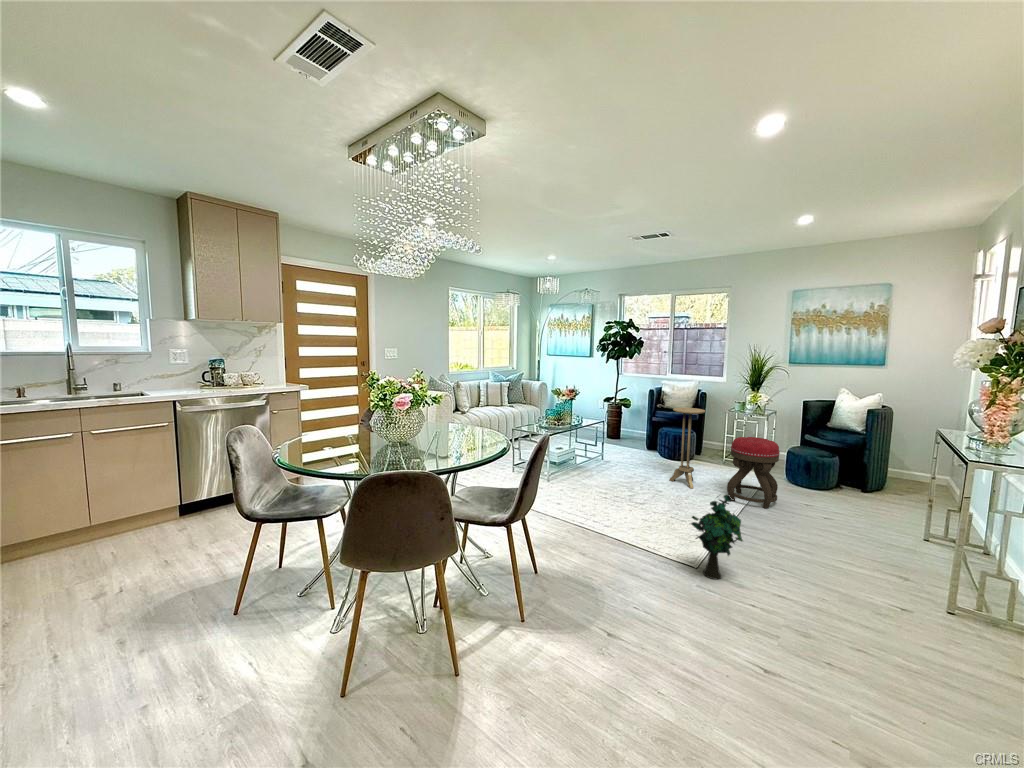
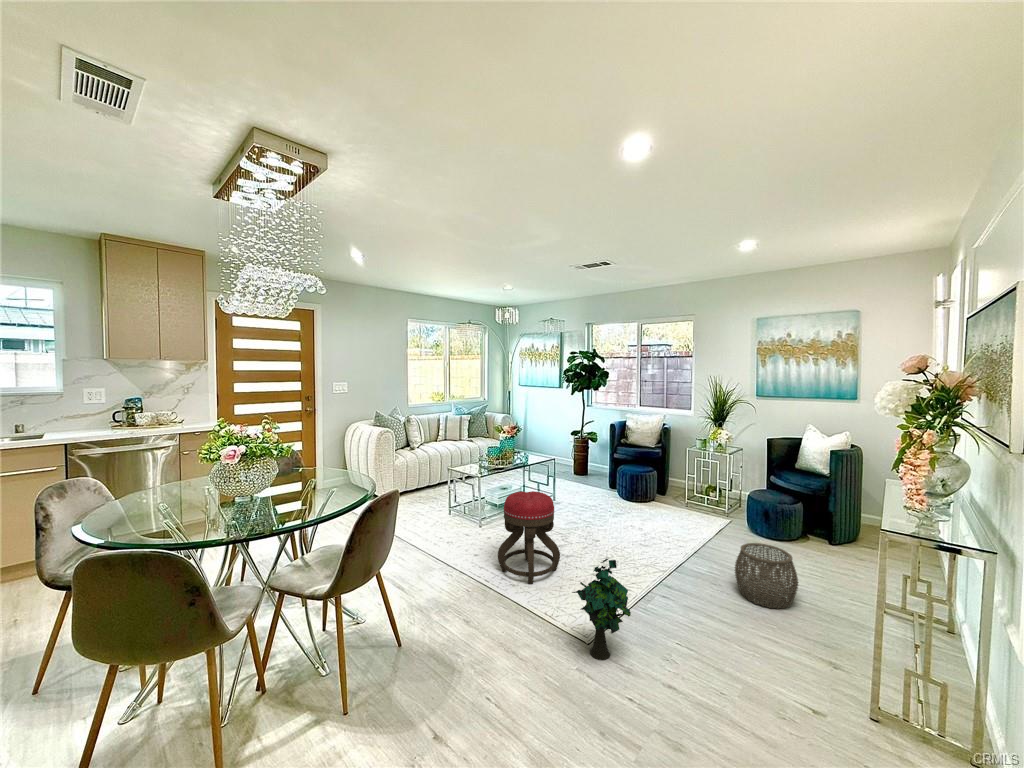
side table: present [669,408,705,489] -> none [614,447,648,538]
ottoman: present [727,437,780,509] -> present [498,491,560,584]
woven basket: none [801,487,861,540] -> present [735,543,798,609]

